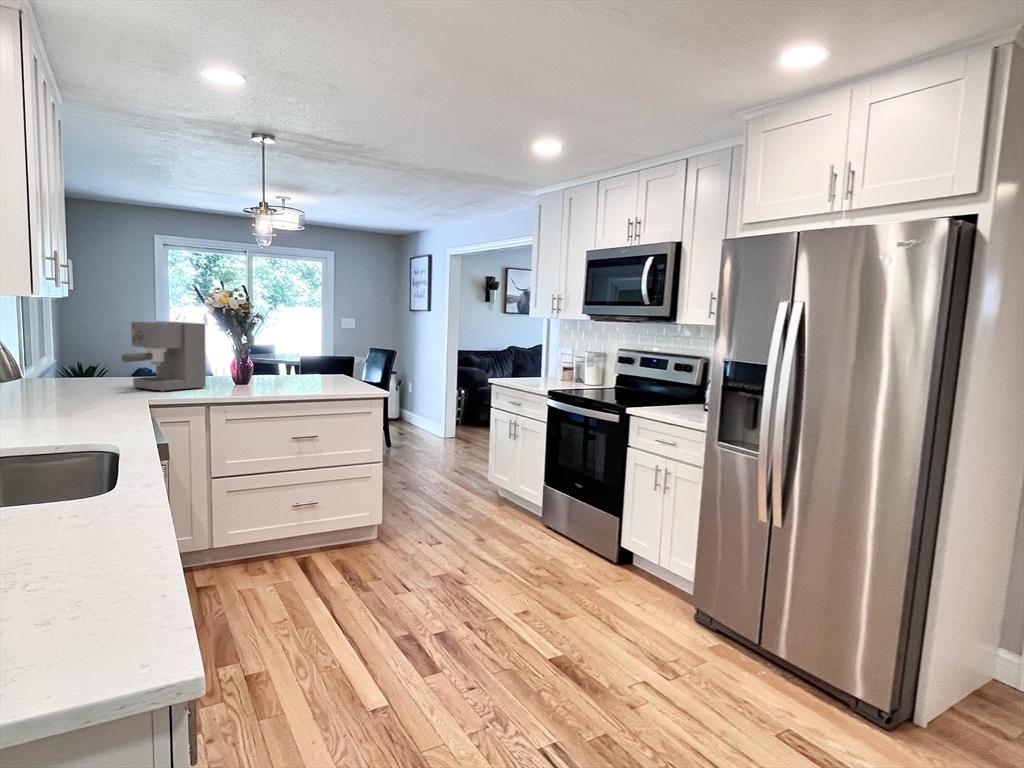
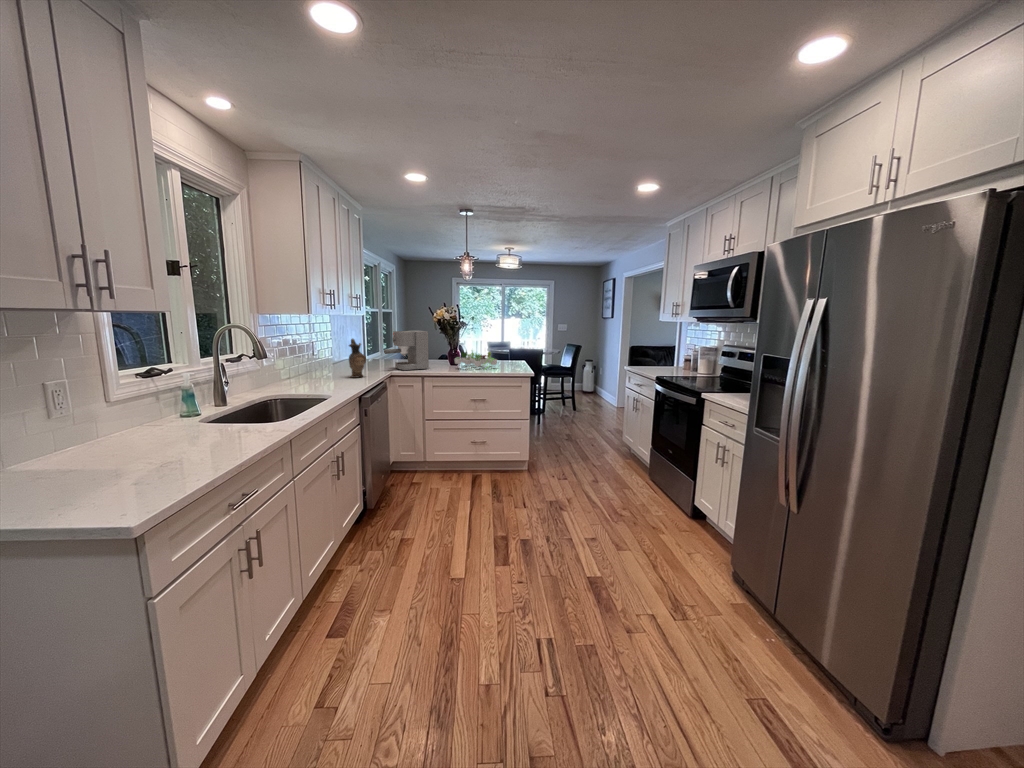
ceramic pitcher: none [70,333,108,406] -> present [349,338,366,378]
succulent plant: none [248,353,325,387] -> present [455,351,497,369]

